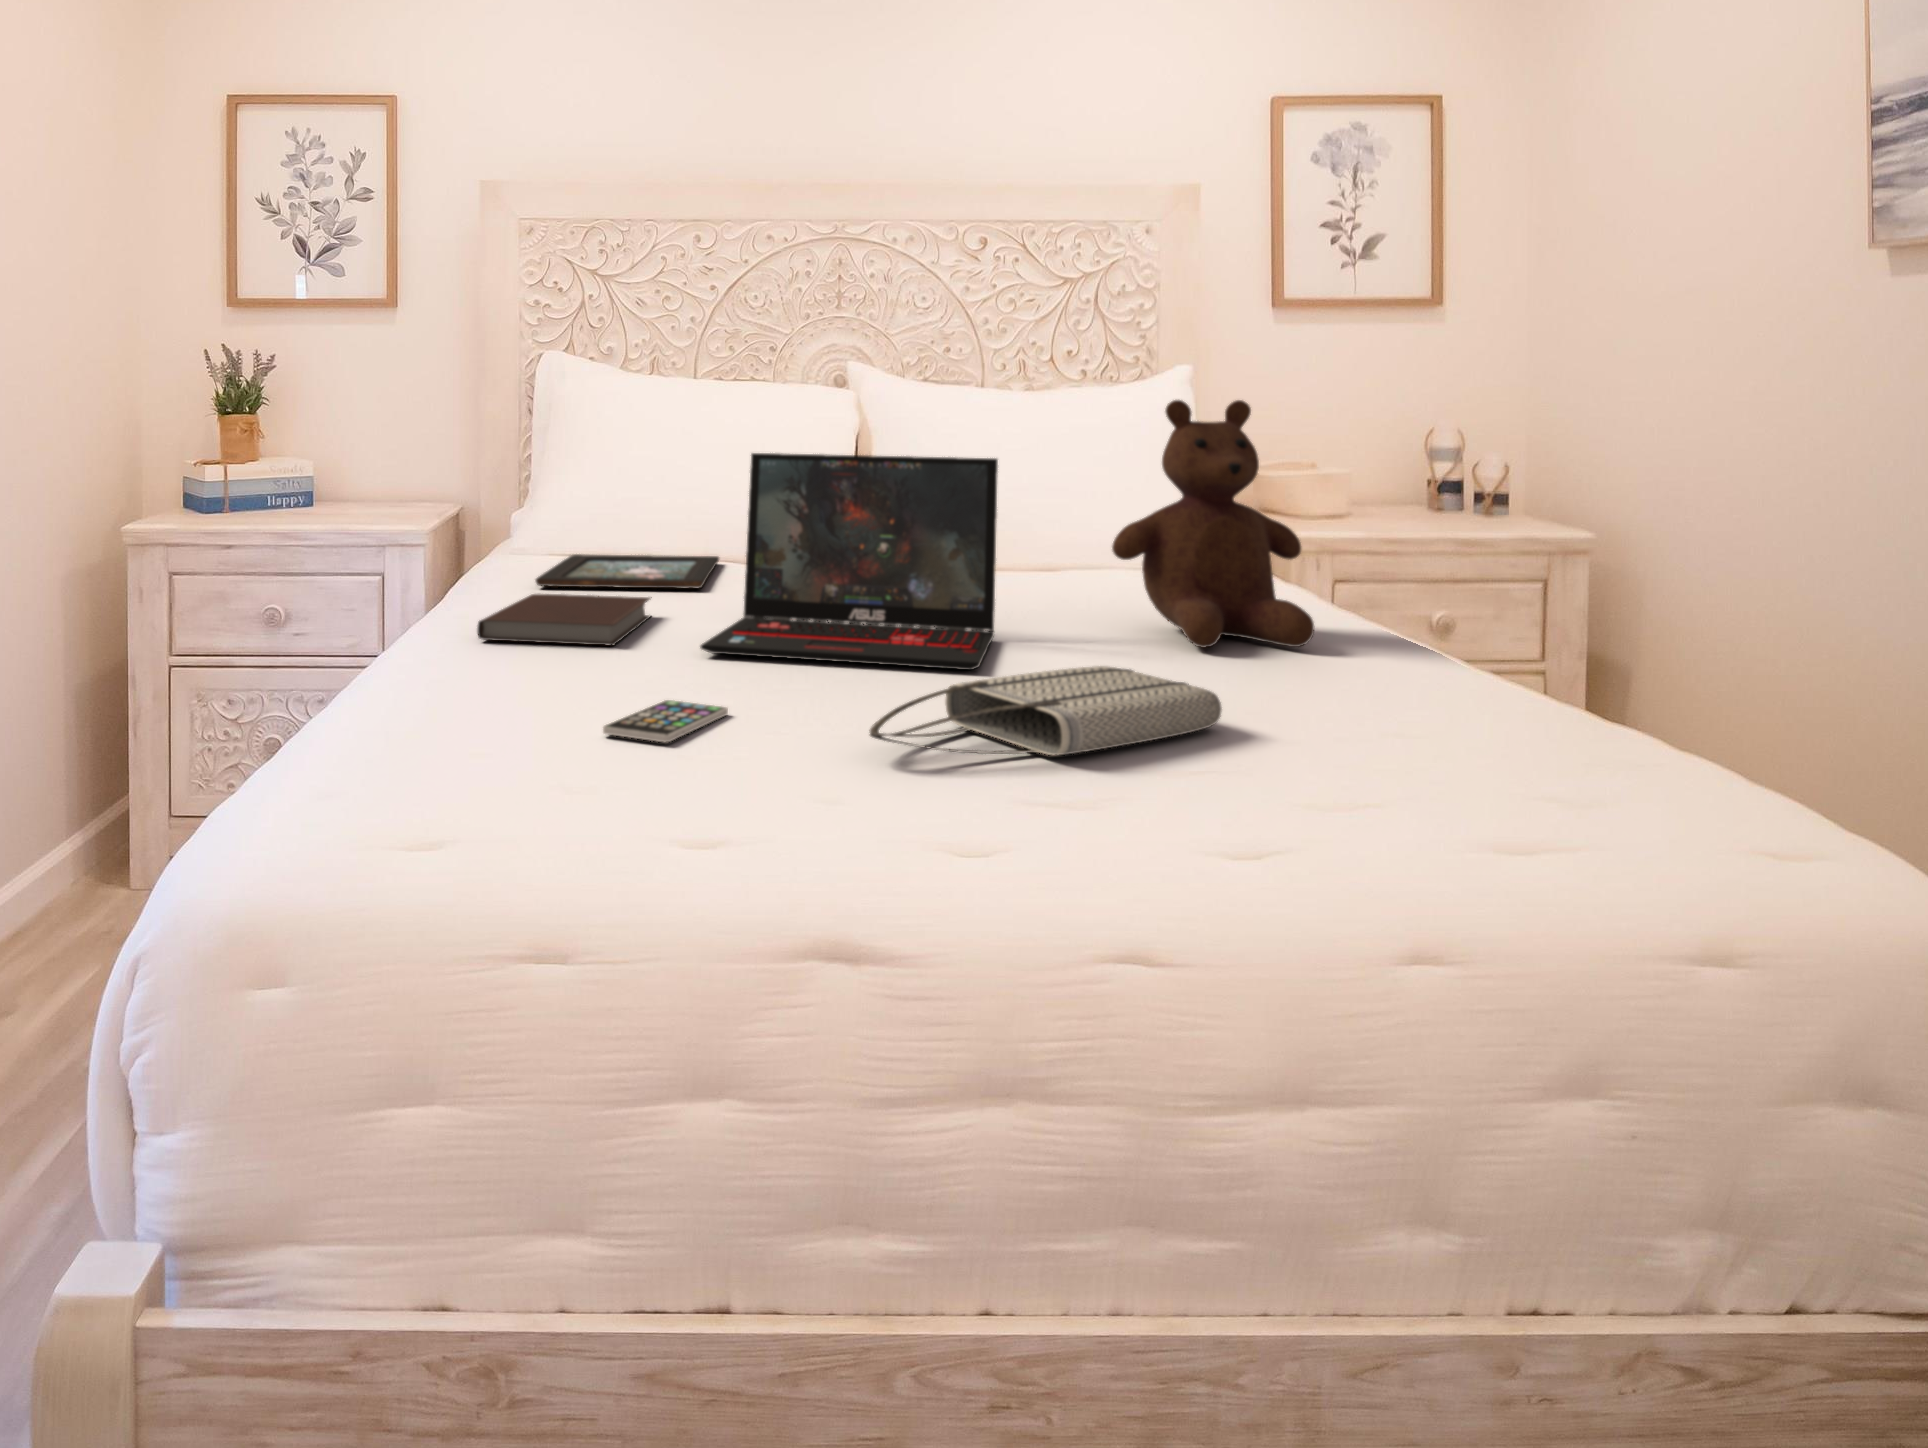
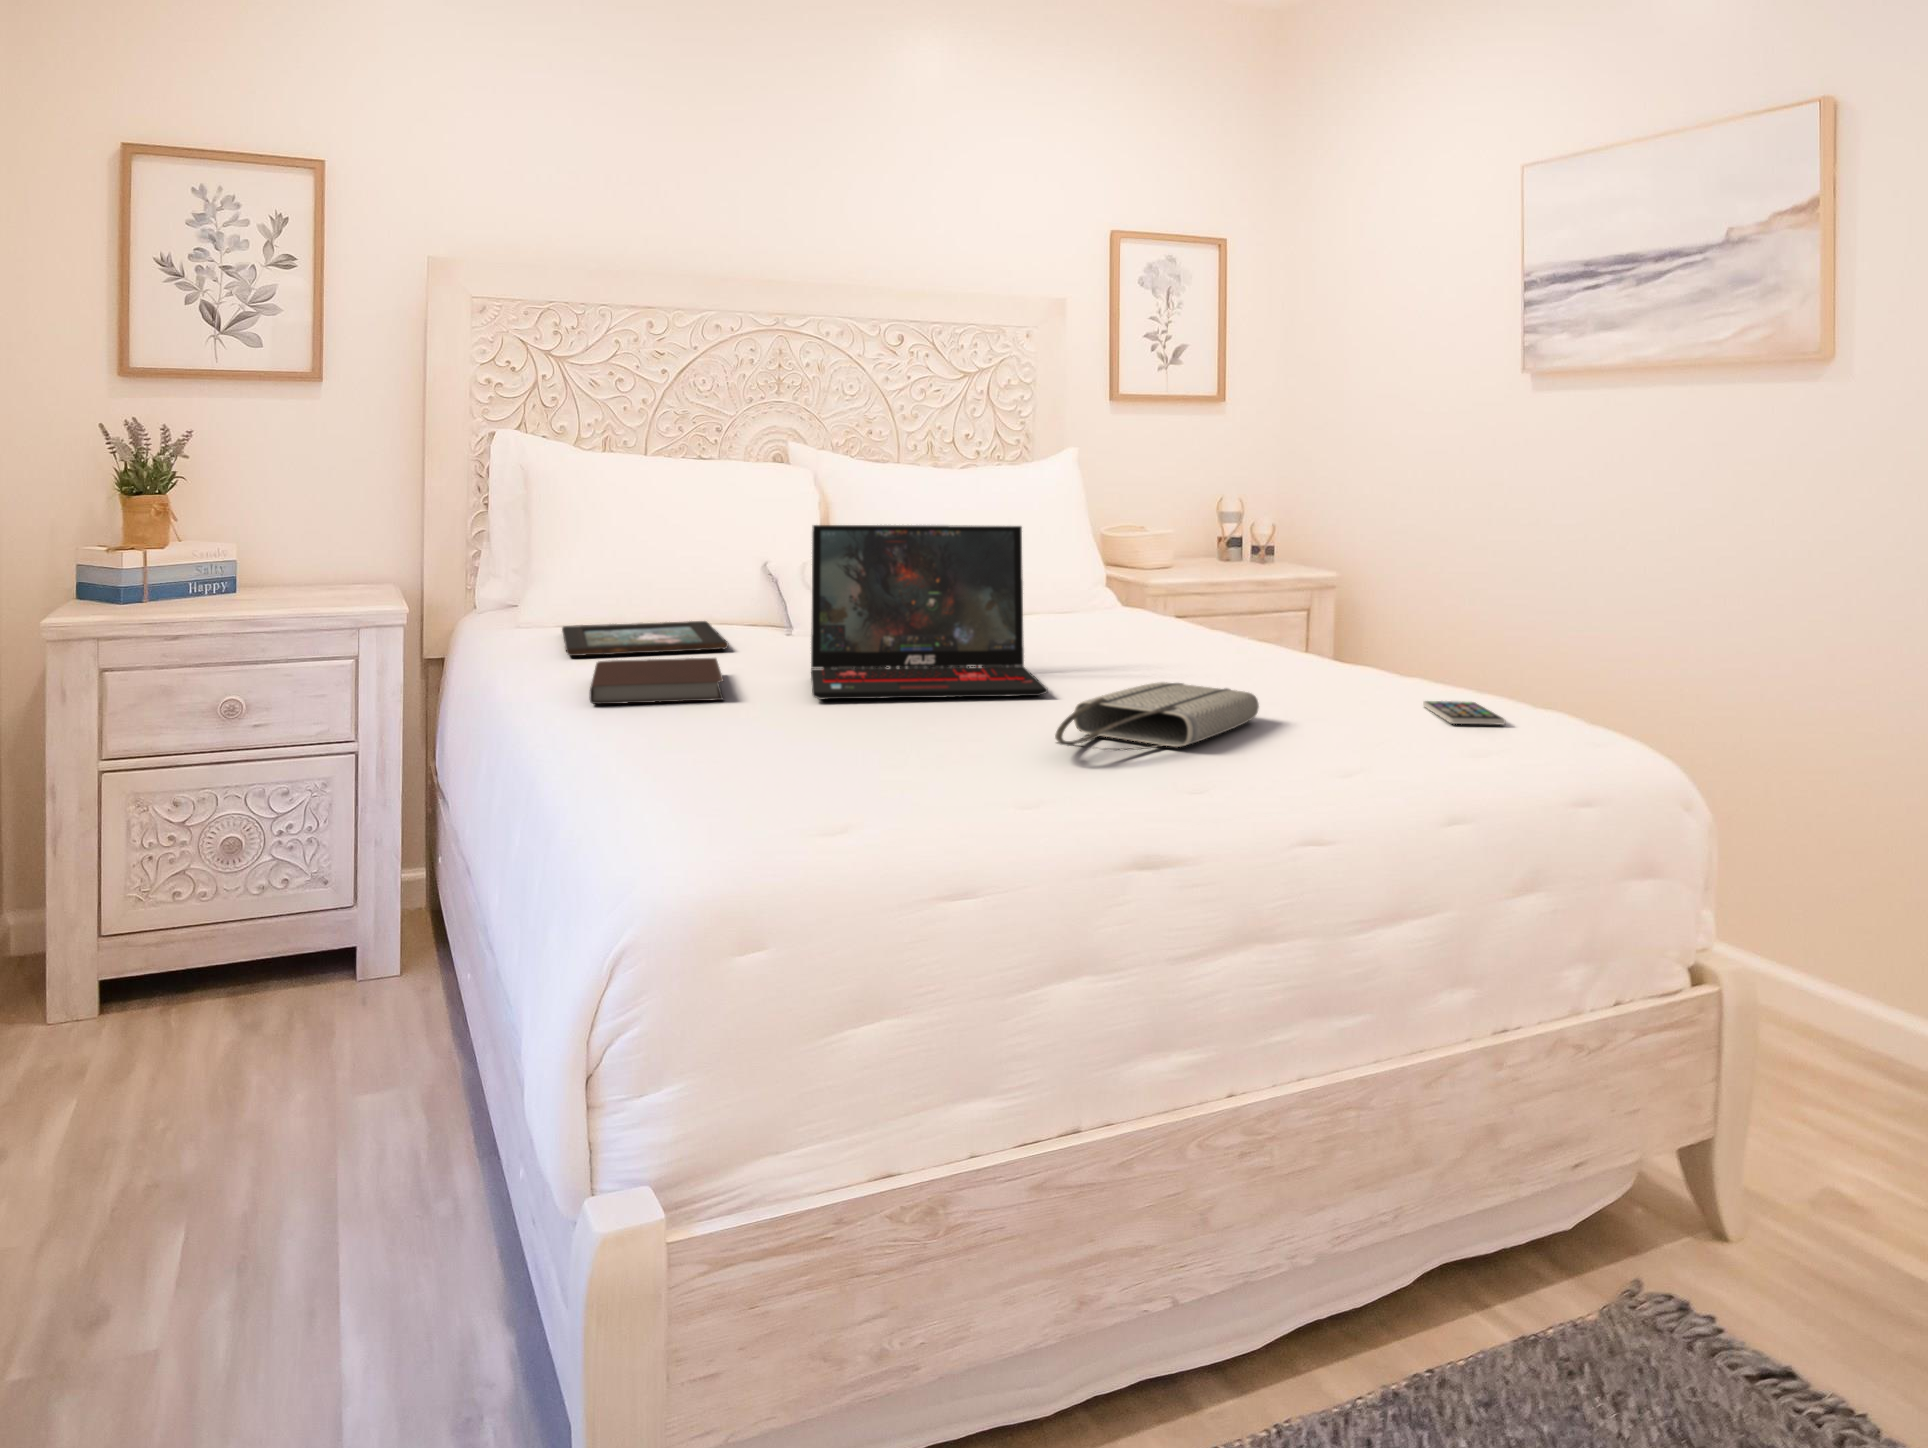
teddy bear: present [1112,400,1314,647] -> none [1099,477,1249,667]
smartphone: present [603,700,728,742] -> present [1423,701,1505,725]

